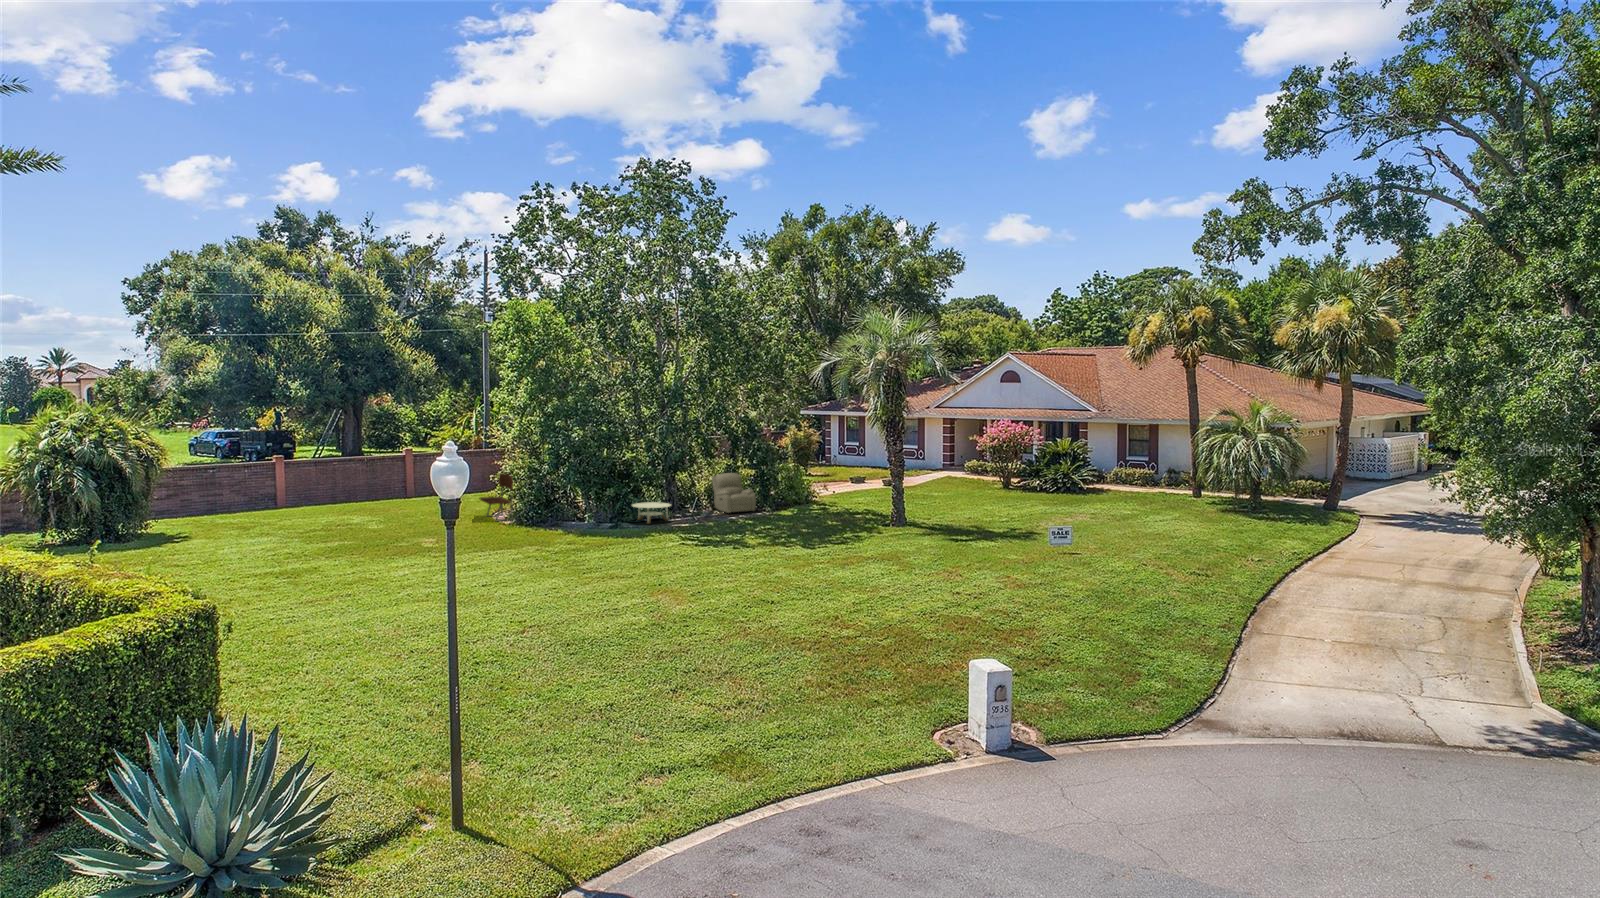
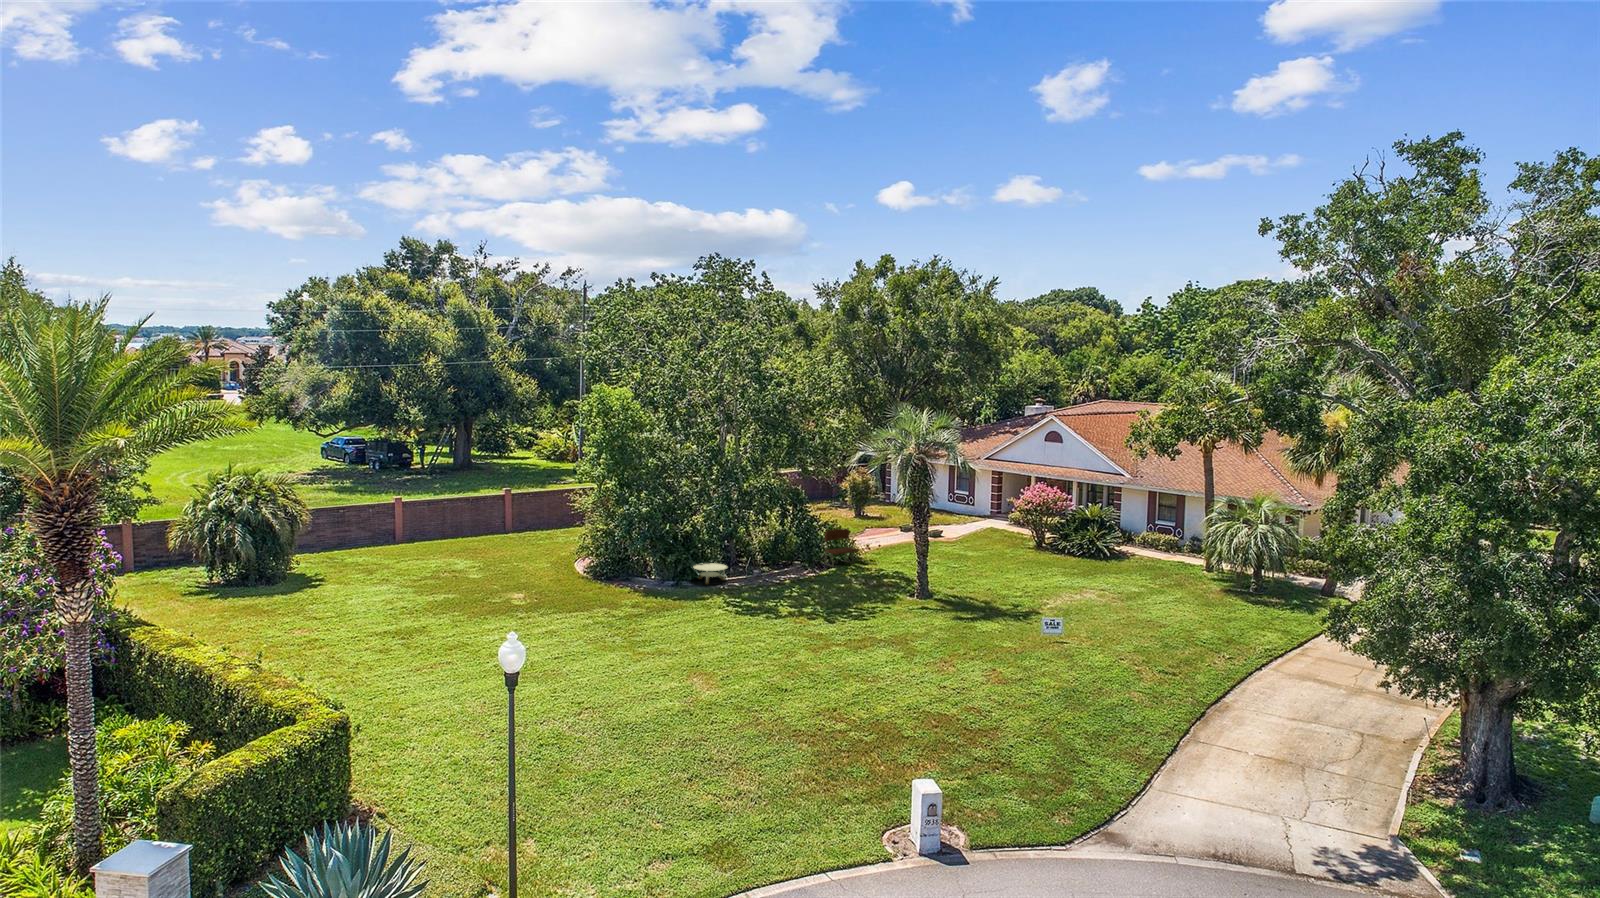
bench: present [480,473,513,521] -> present [825,528,858,567]
chair: present [712,473,756,513] -> none [765,536,803,573]

